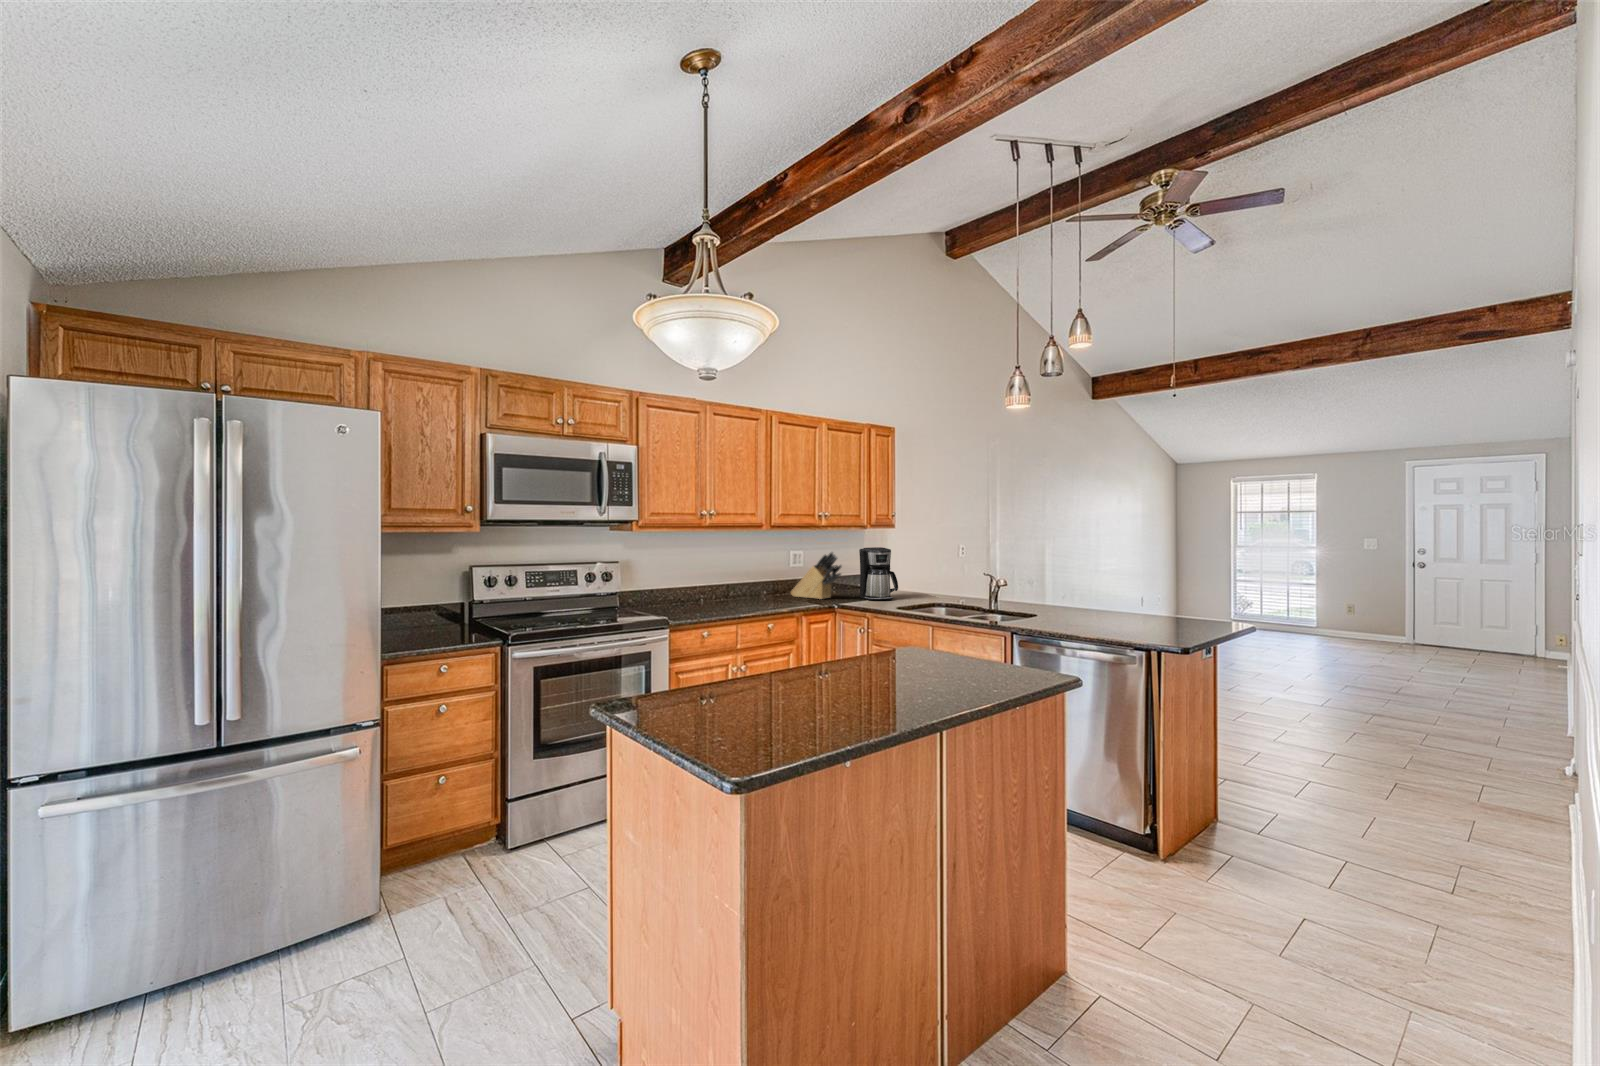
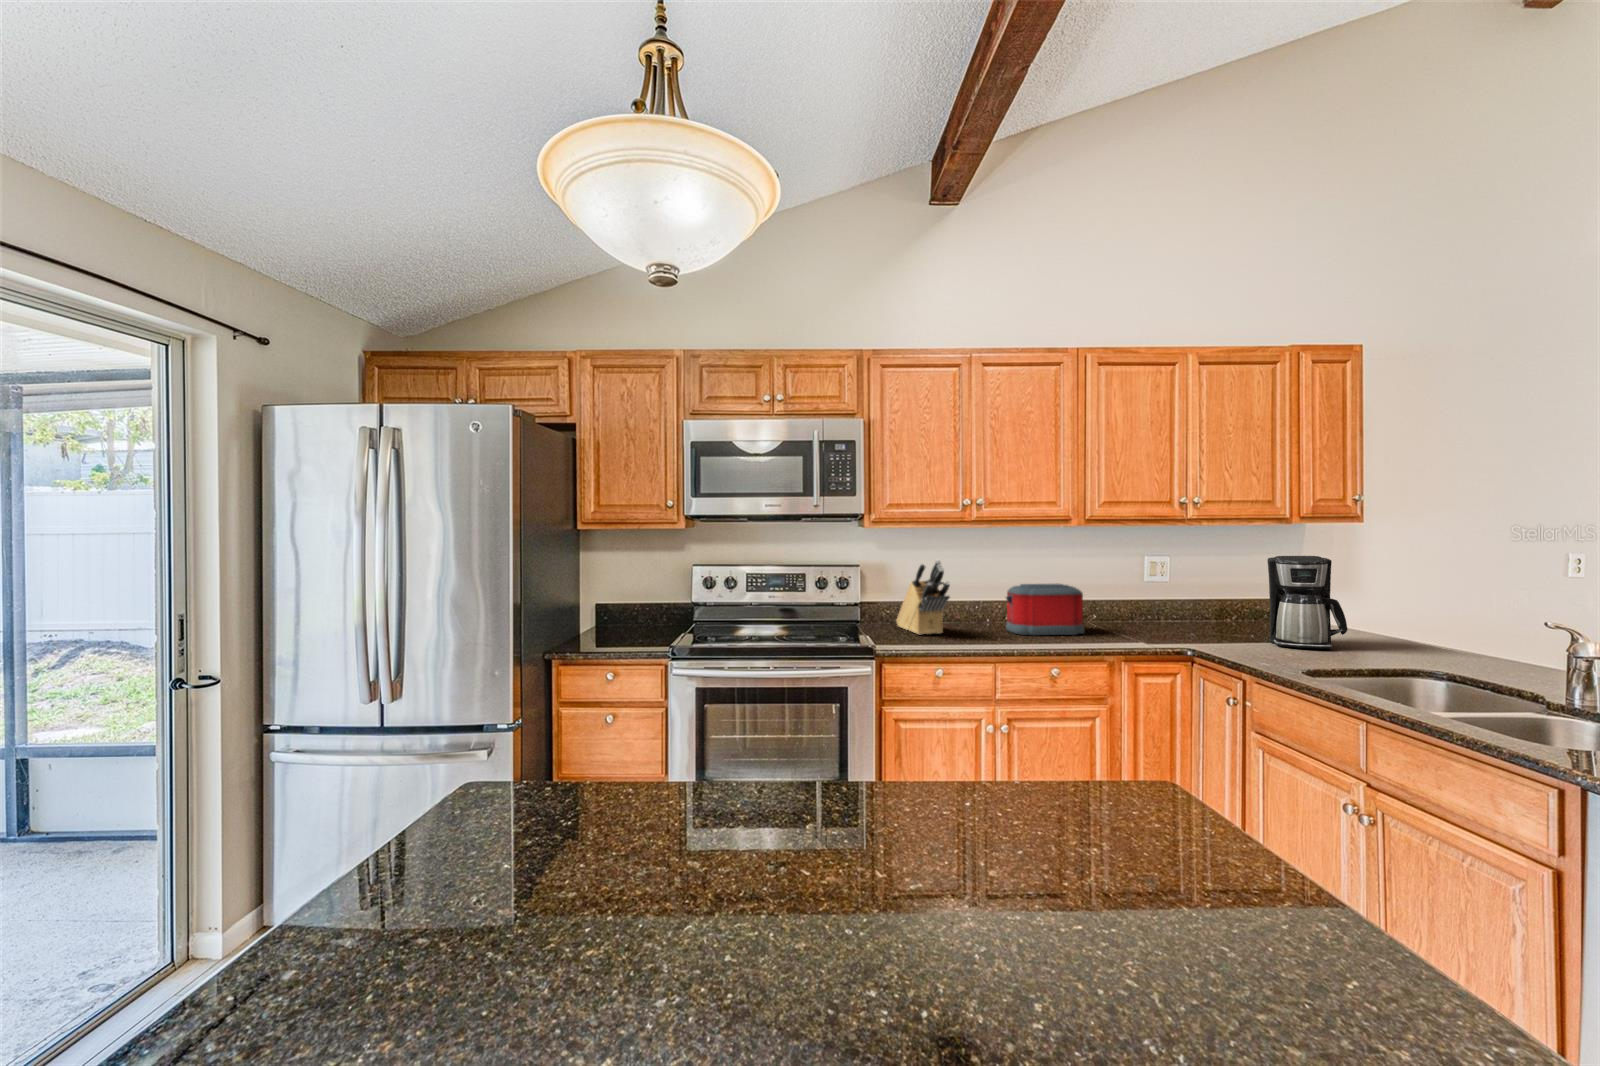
knife block: present [791,552,842,599] -> present [896,560,950,635]
toaster: none [717,569,768,606] -> present [1006,584,1084,635]

